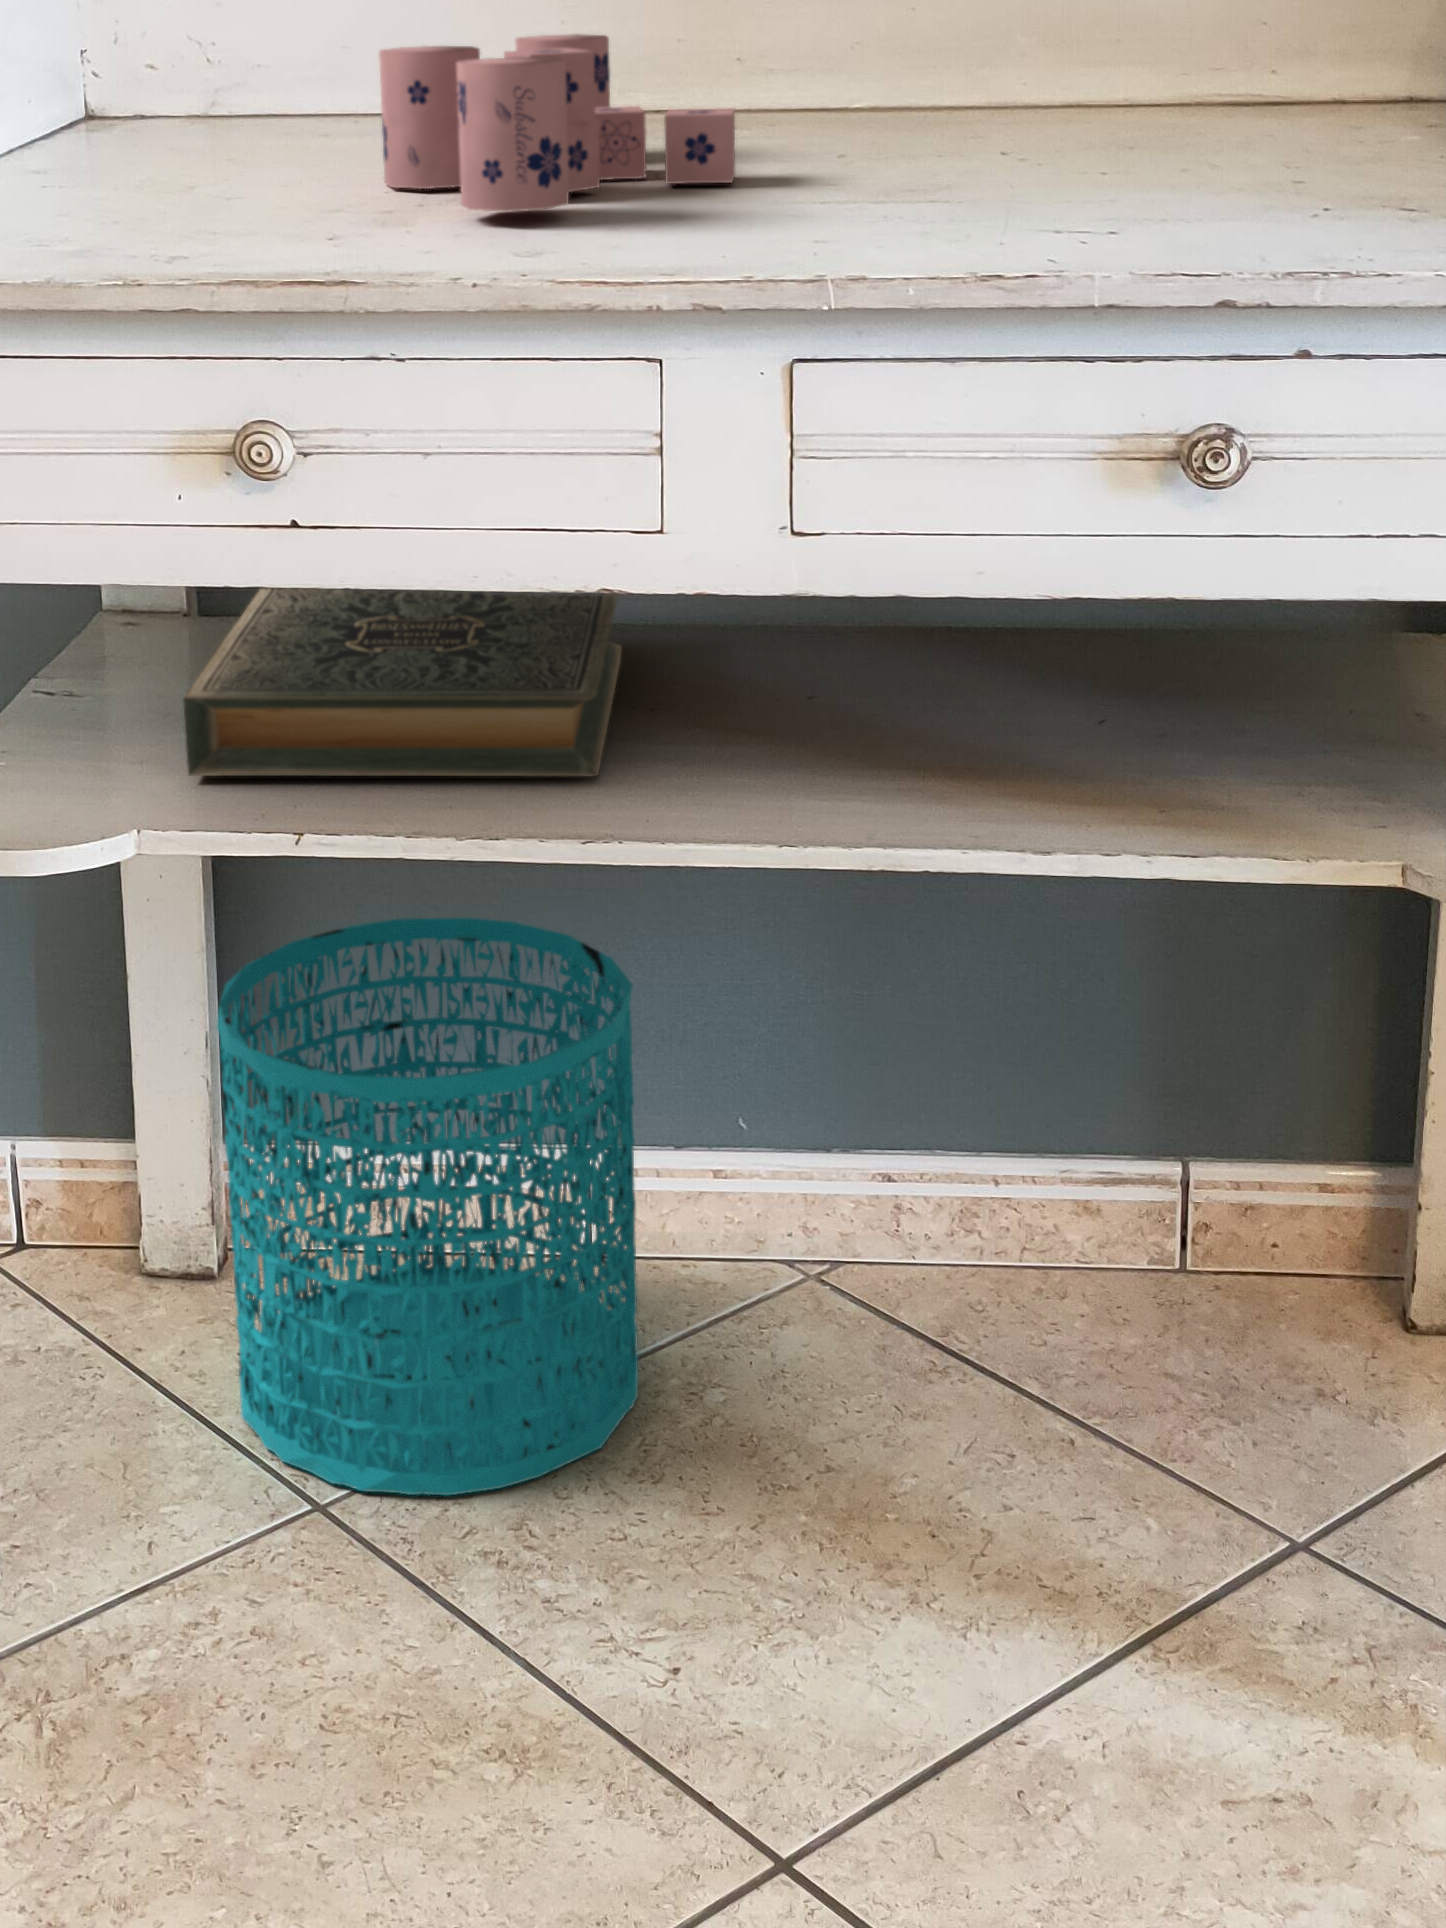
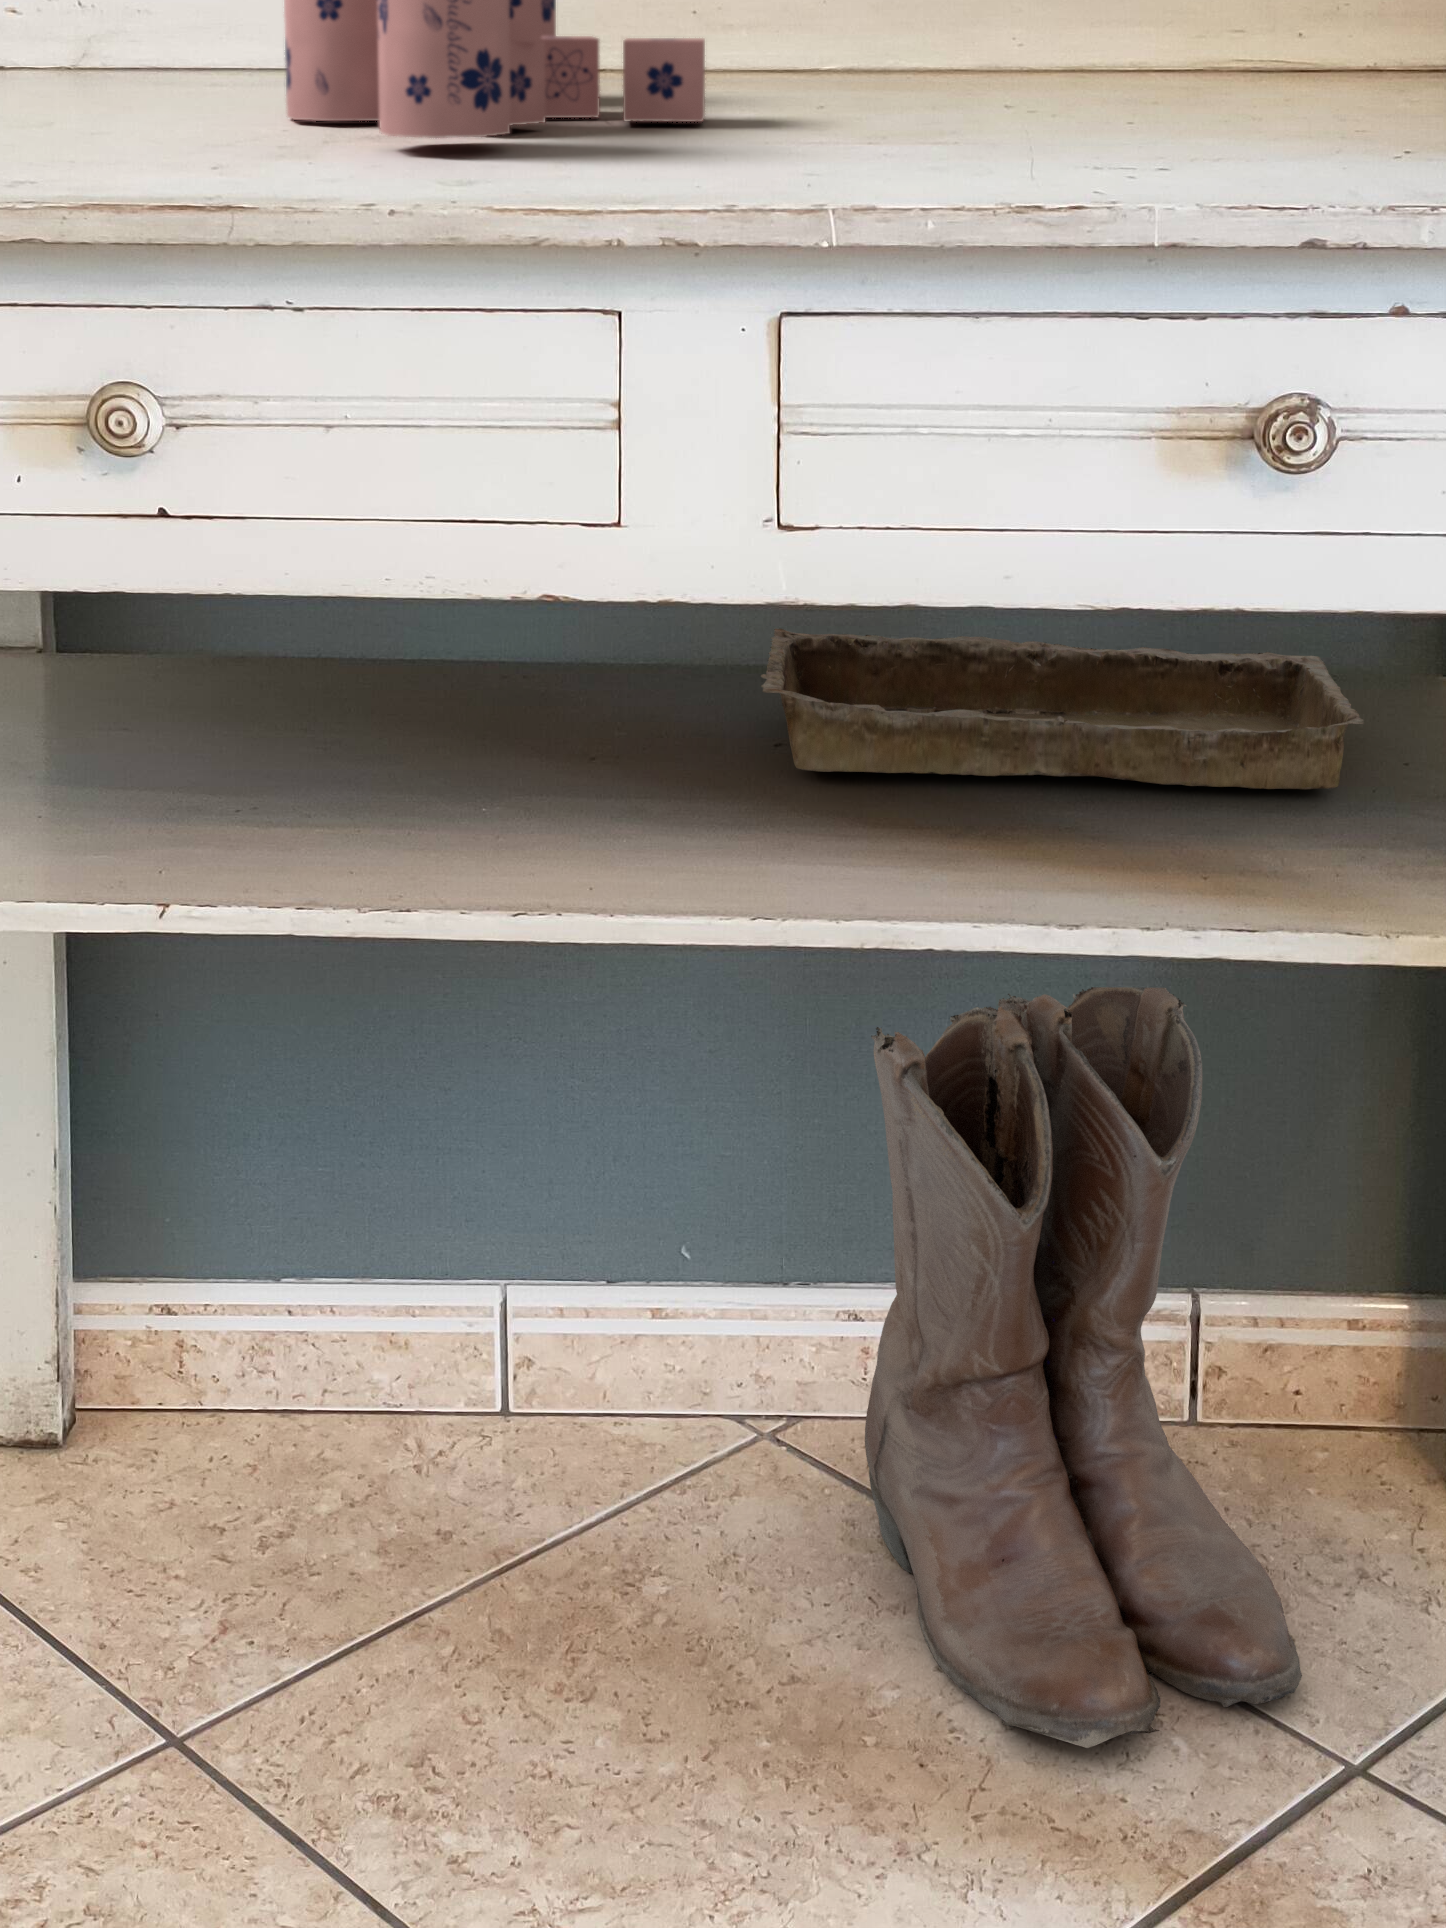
hardback book: present [183,589,622,776] -> none [27,602,559,833]
tray: none [790,599,1305,736] -> present [761,629,1364,789]
boots: none [892,898,1255,1526] -> present [865,987,1302,1748]
wastebasket: present [217,917,638,1496] -> none [64,1006,566,1722]

